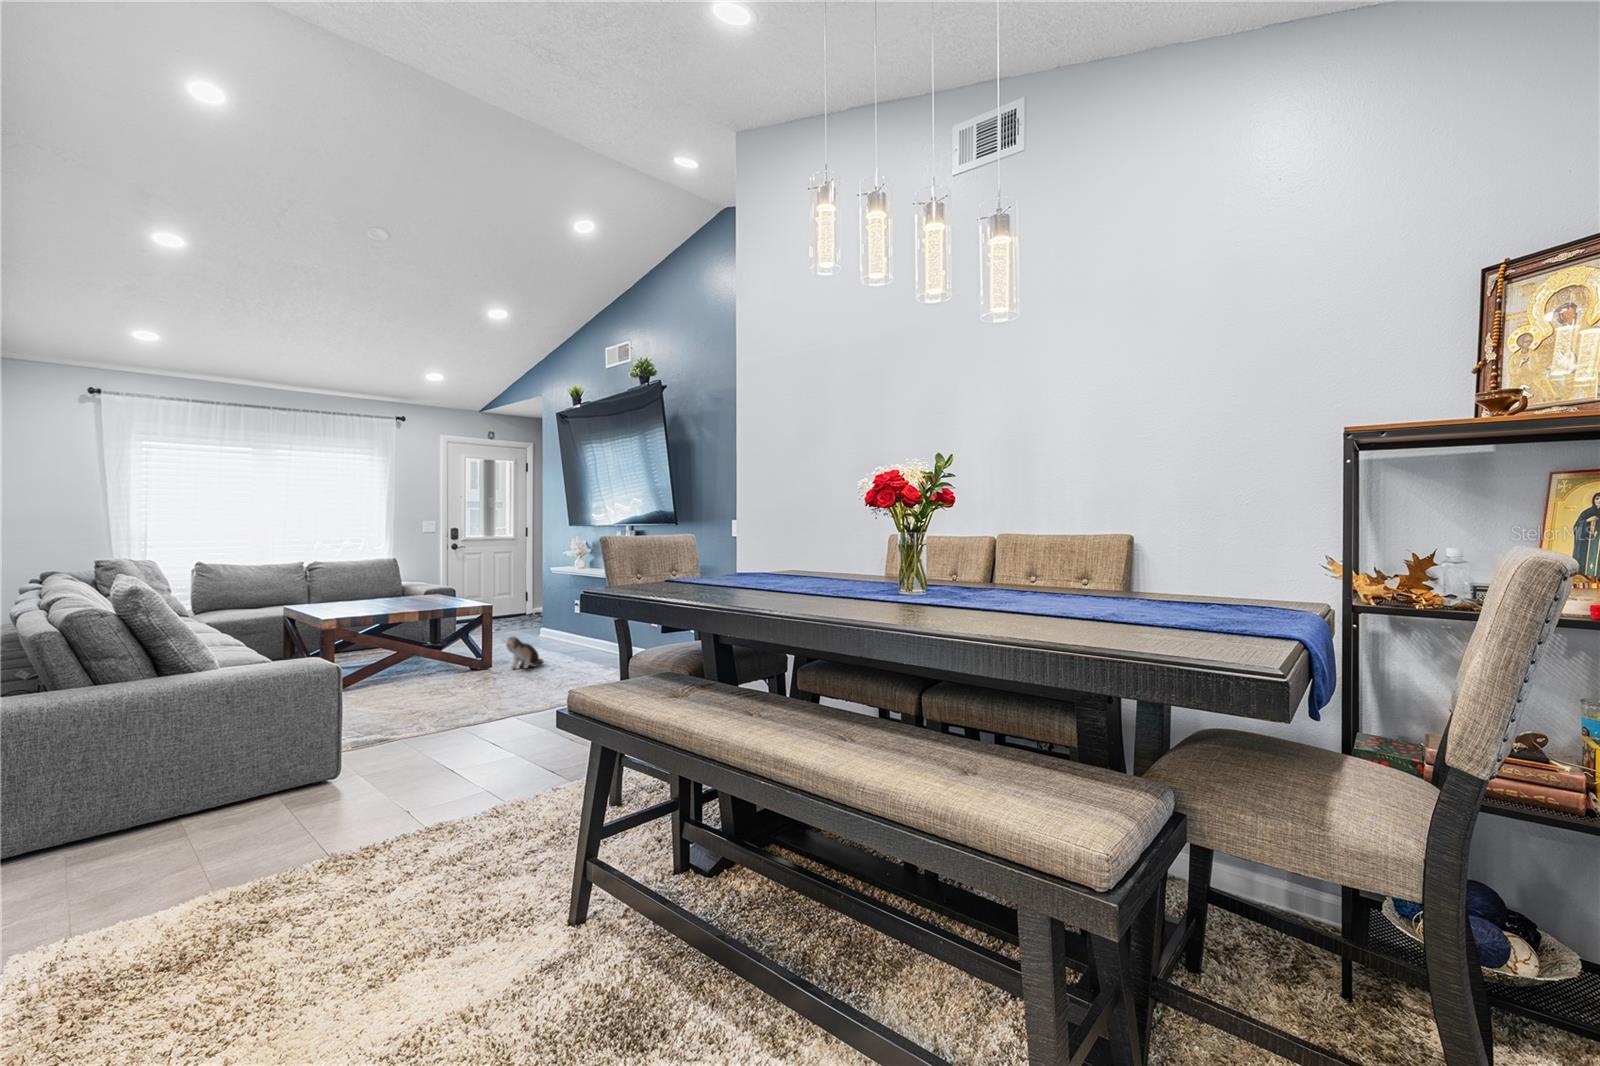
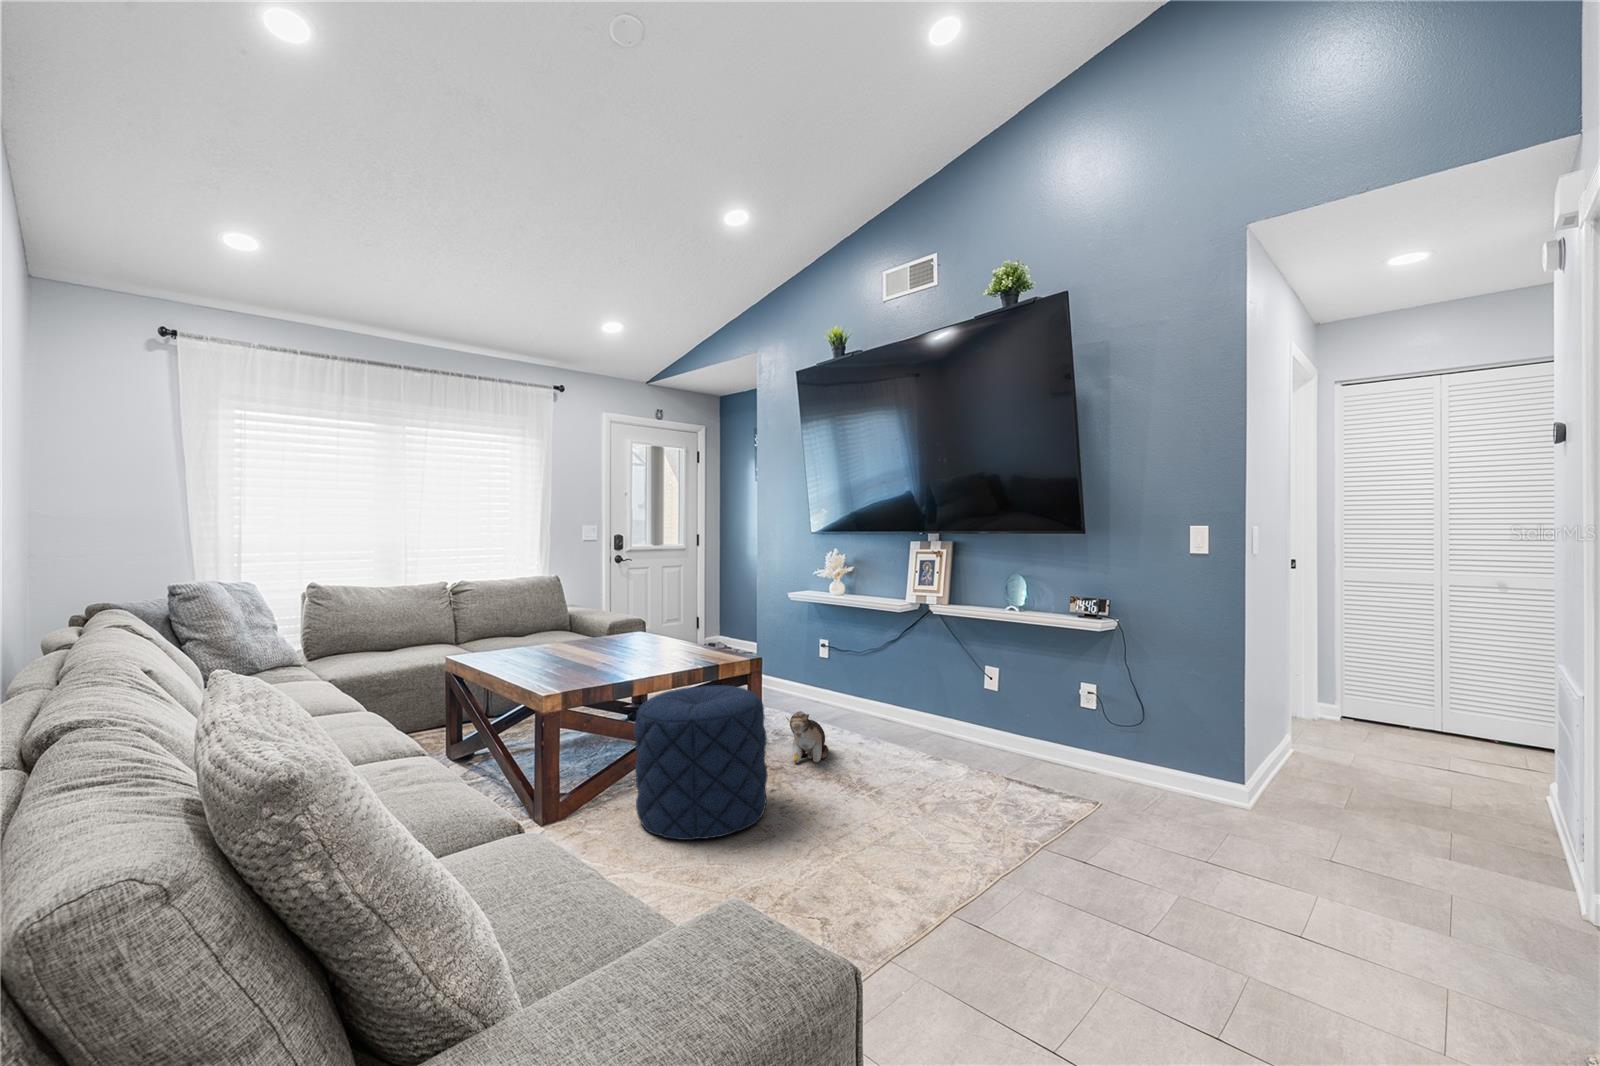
pouf: none [384,616,470,696] -> present [634,685,768,840]

